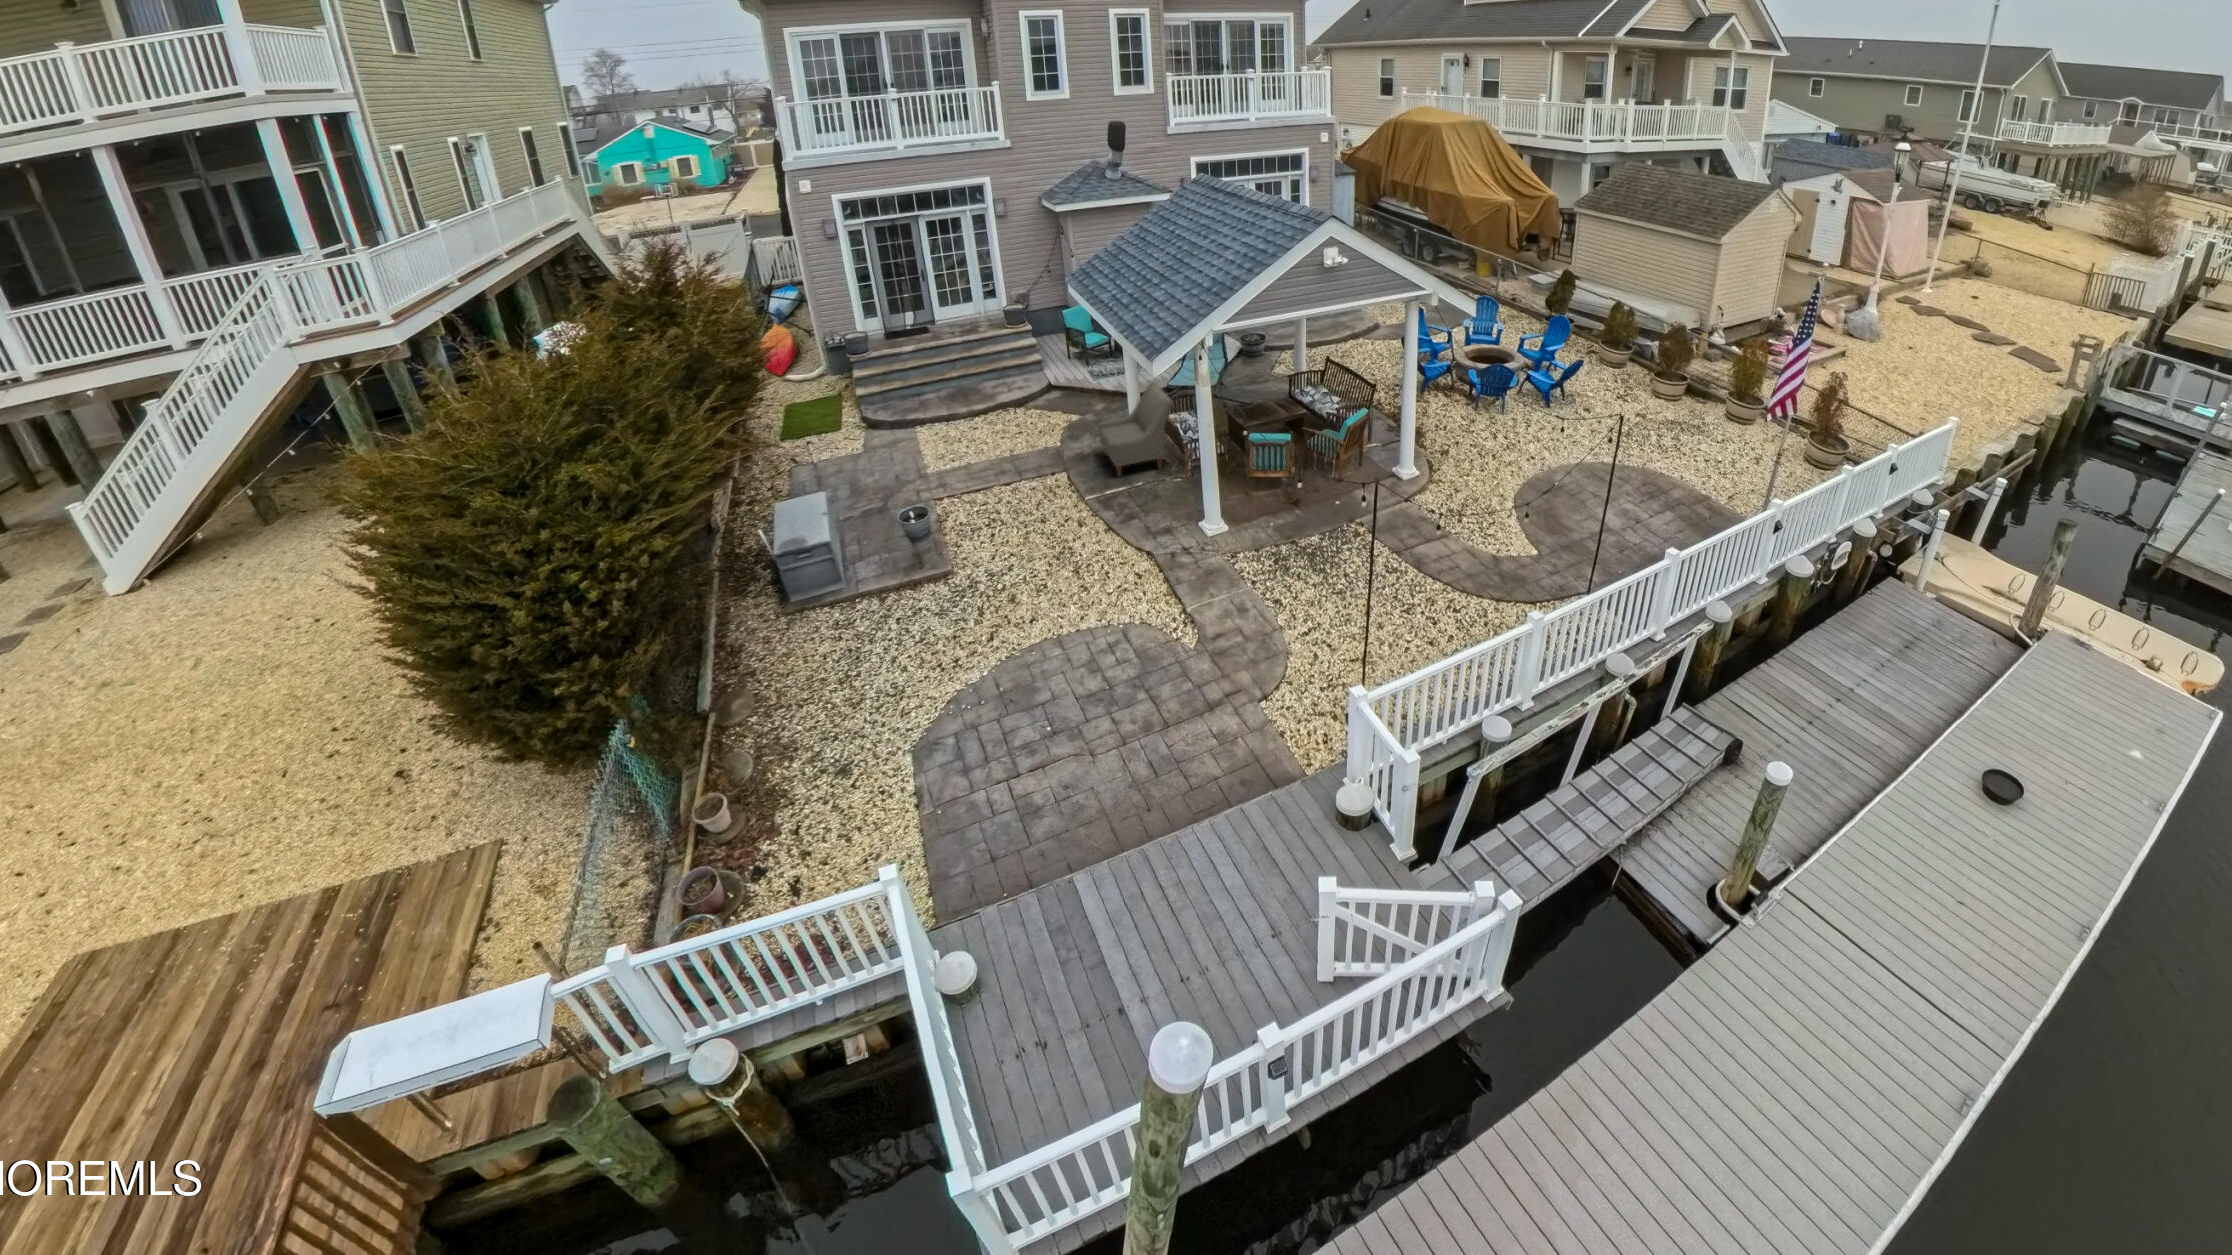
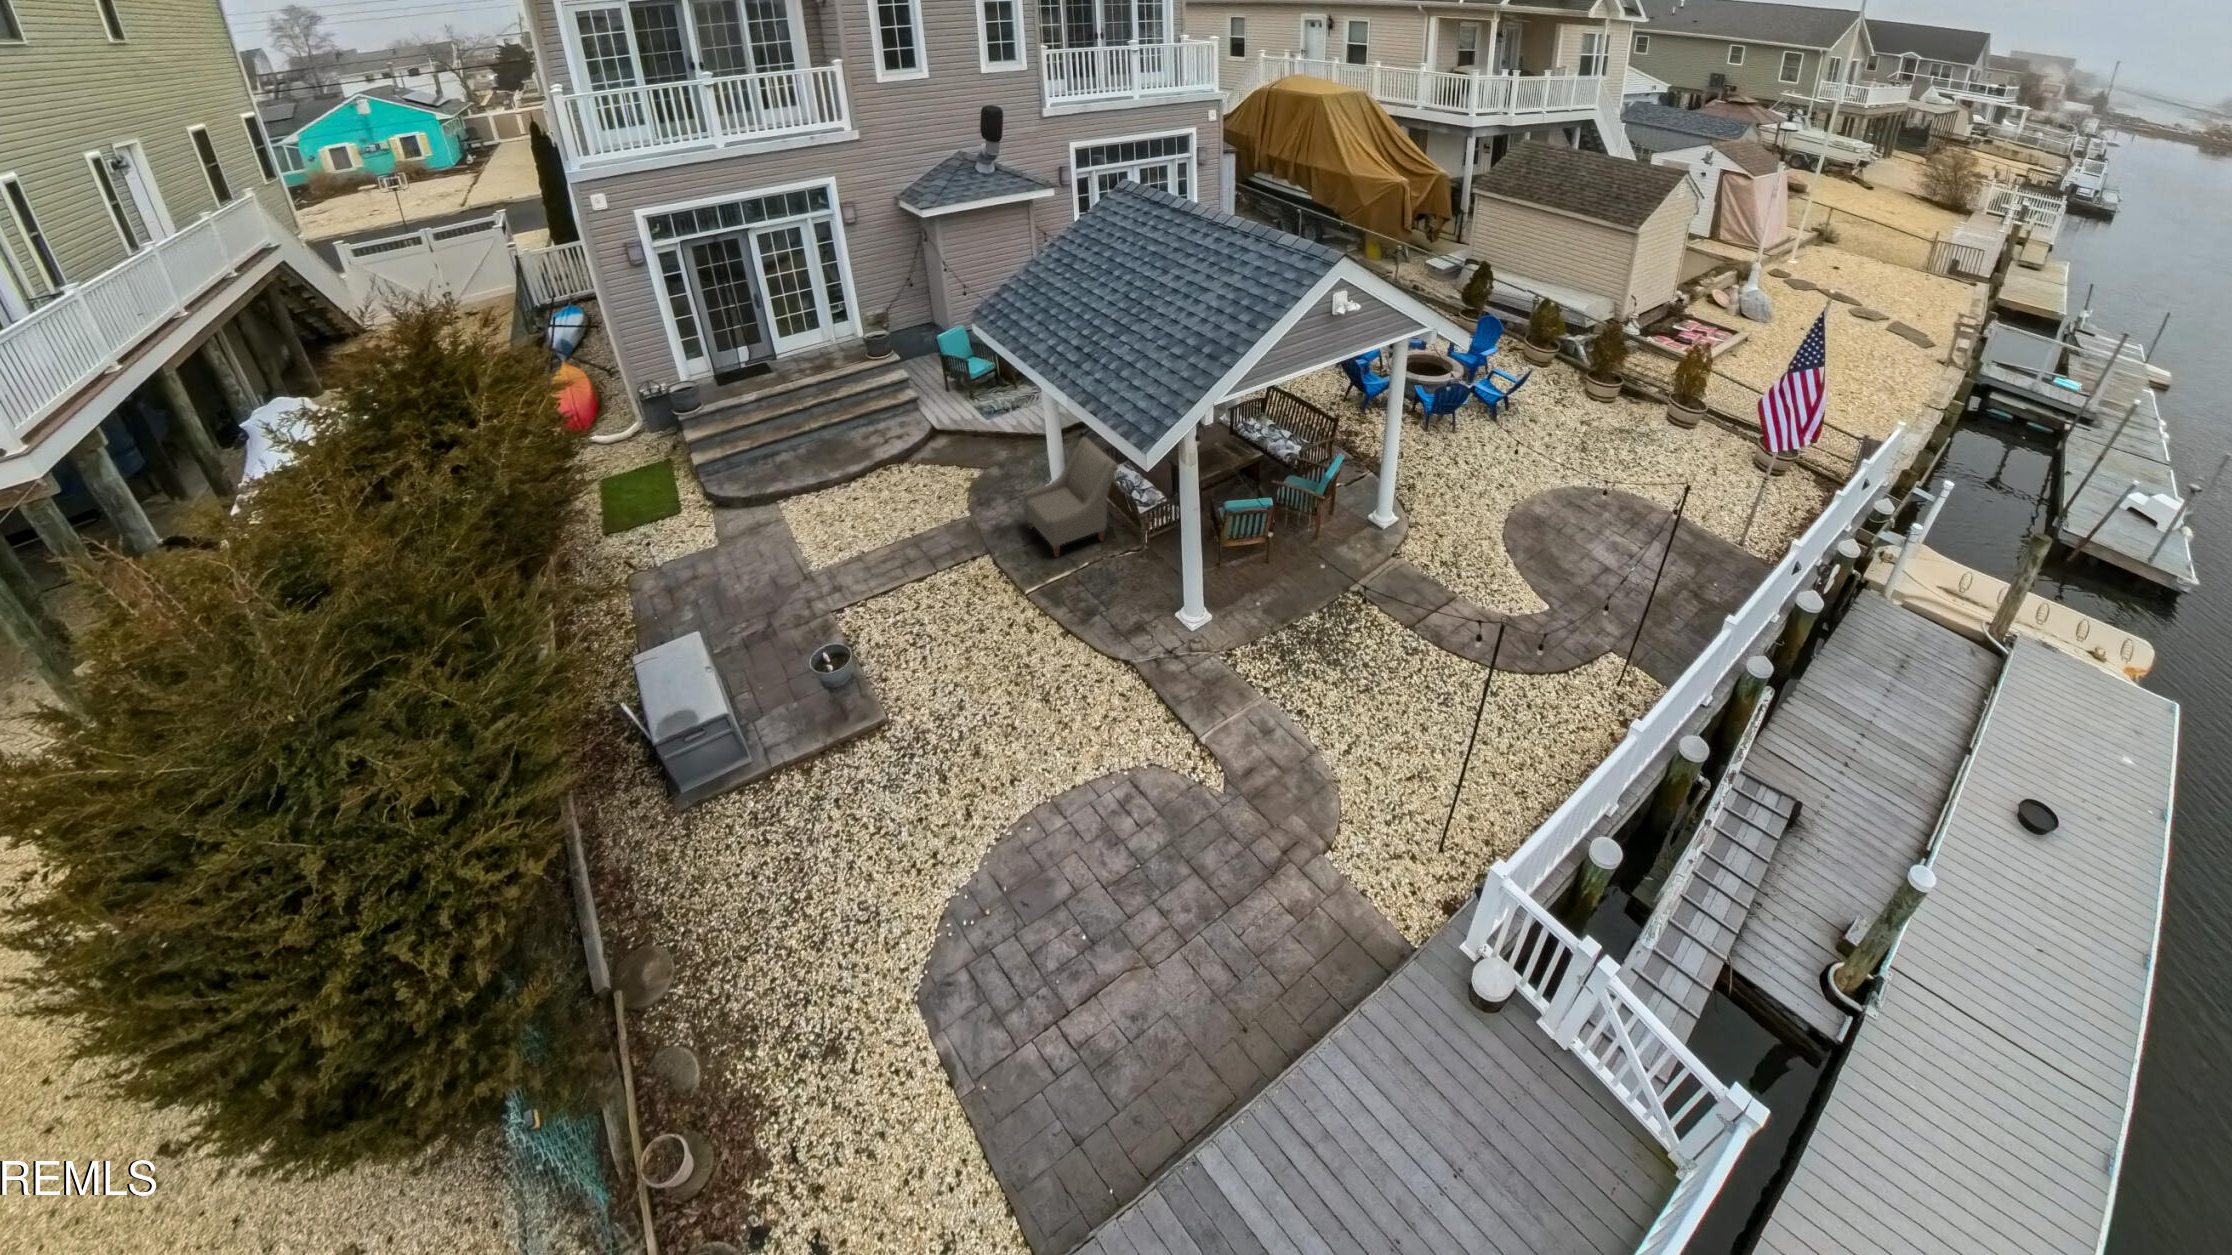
watering can: present [1280,478,1298,504] -> none [1254,547,1284,577]

